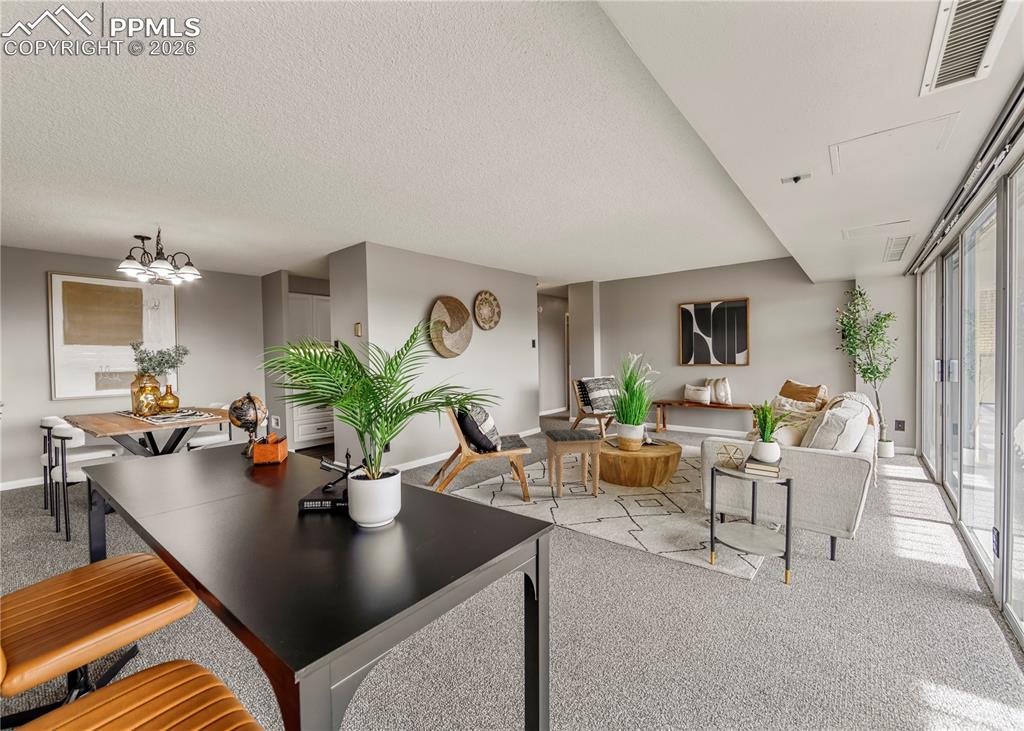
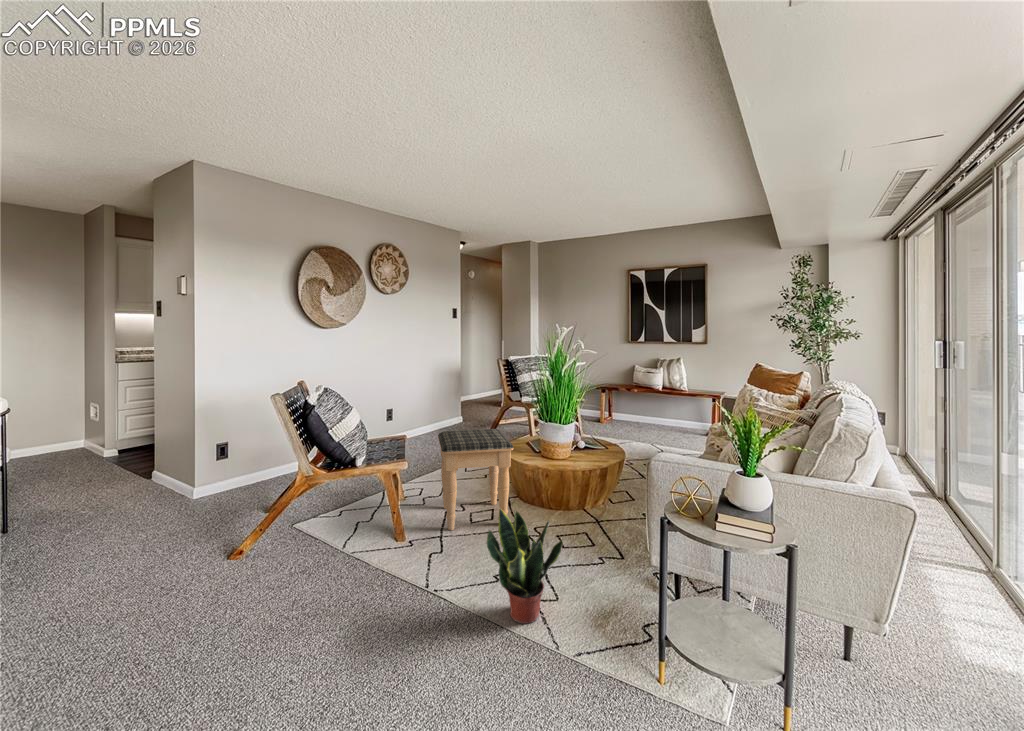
potted plant: none [598,468,647,541] -> present [487,509,562,624]

